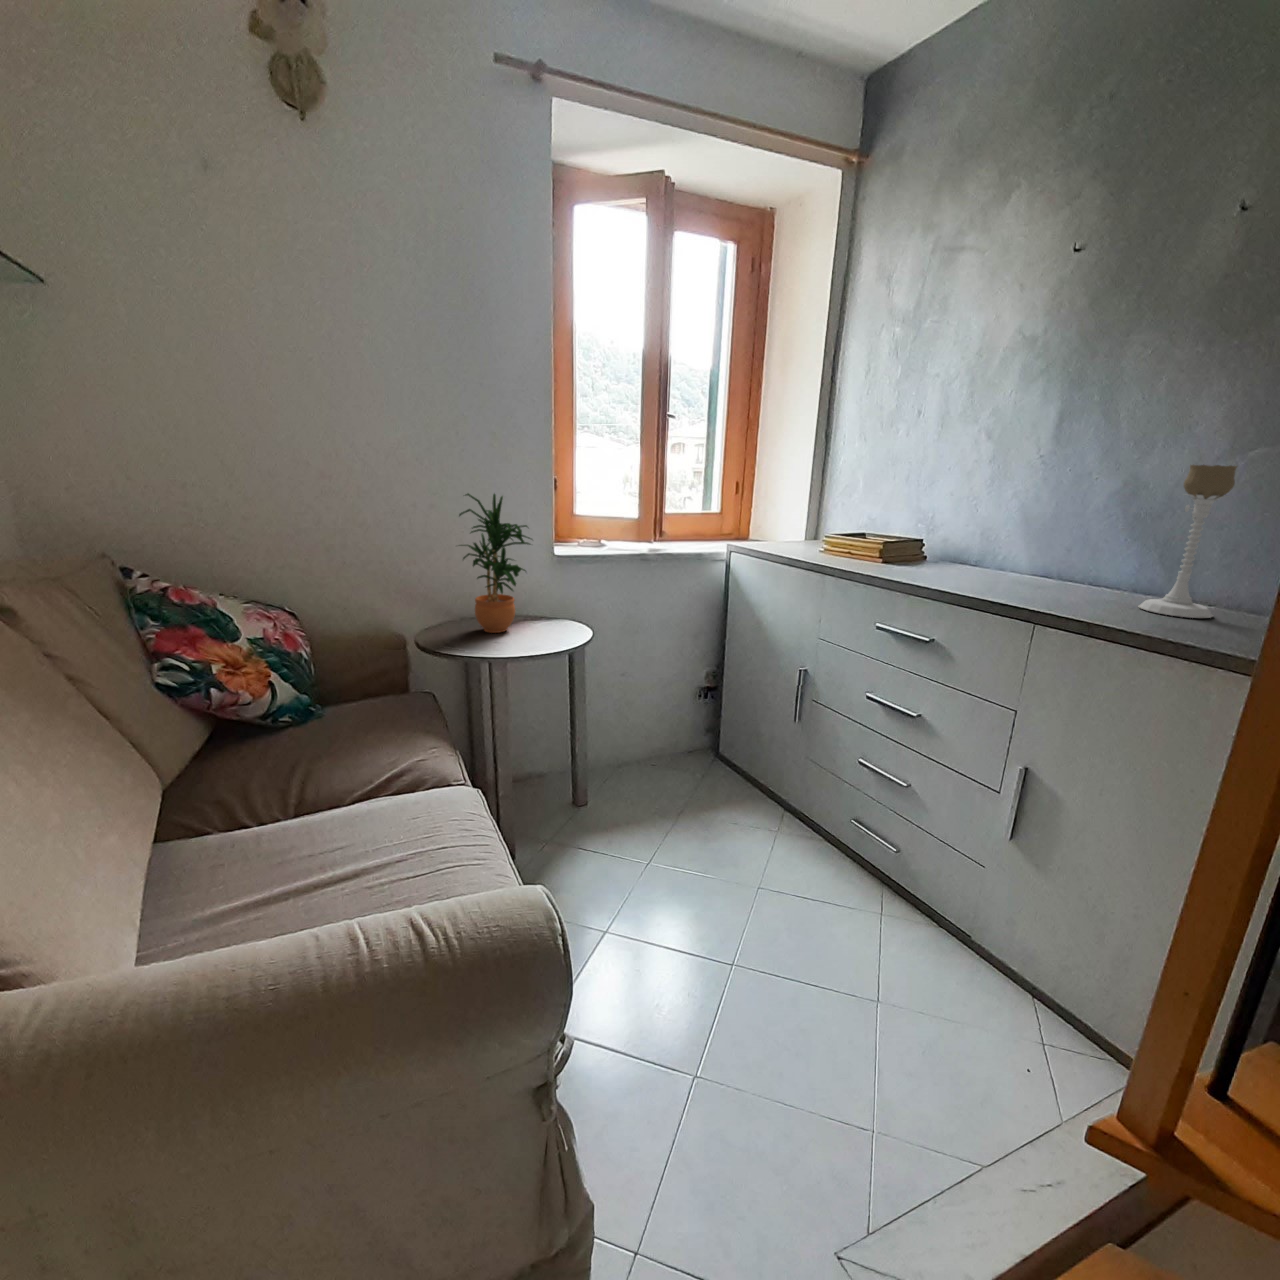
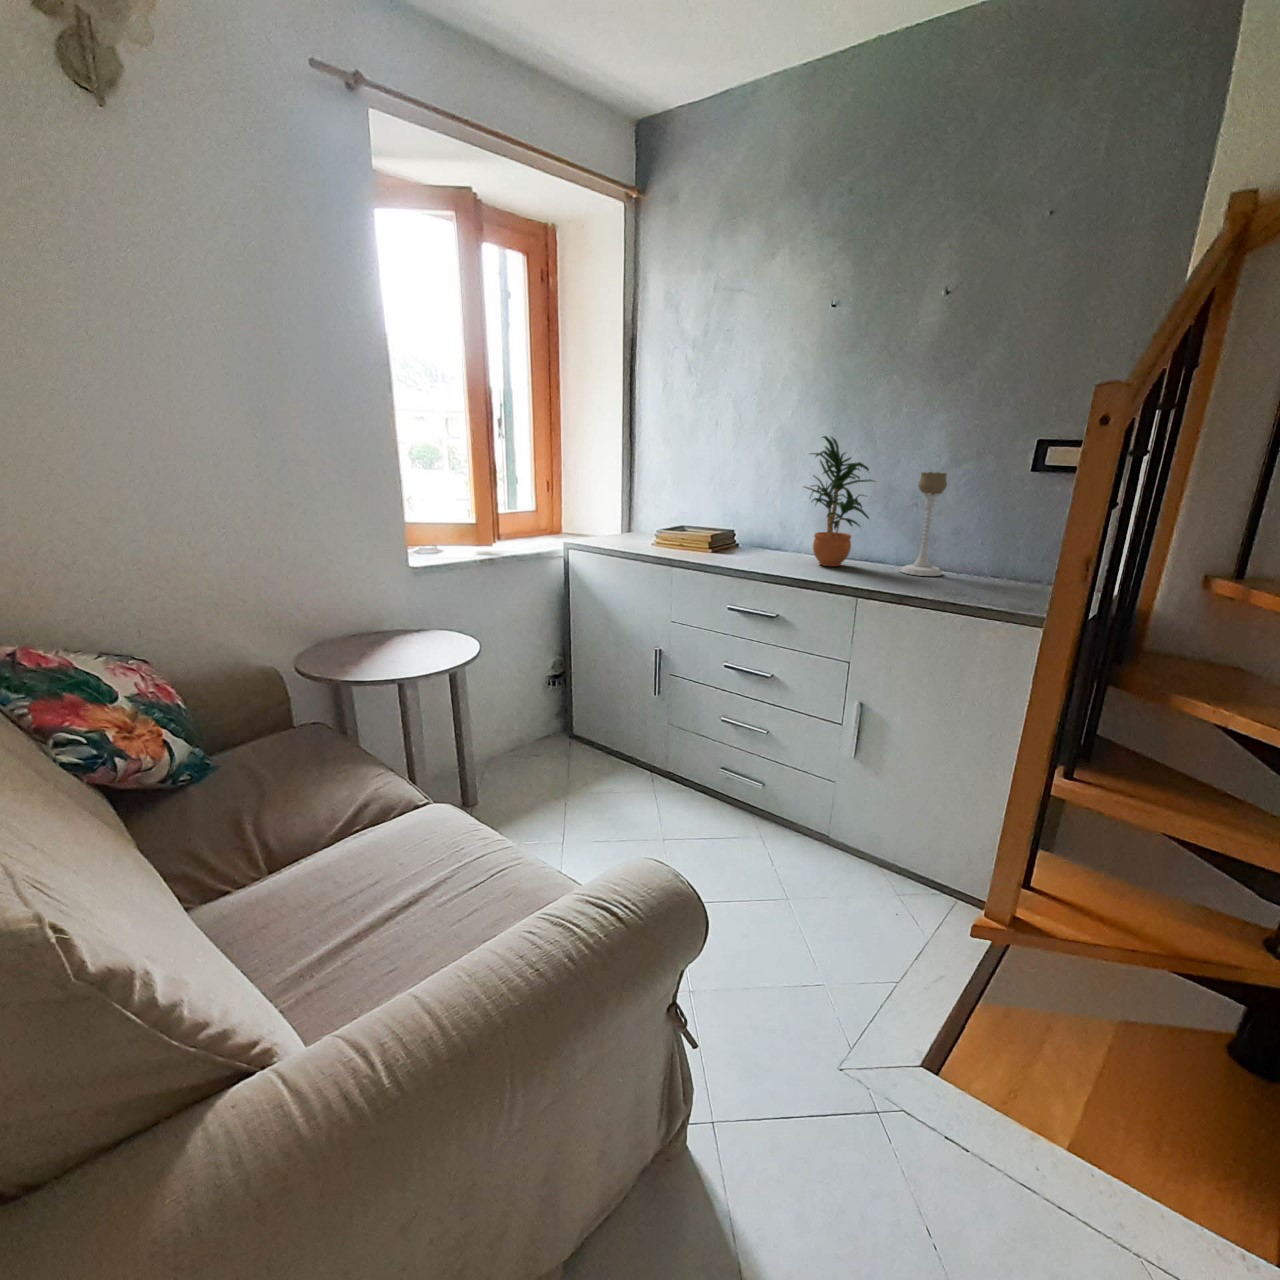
potted plant: present [459,493,531,633] -> present [805,436,874,566]

